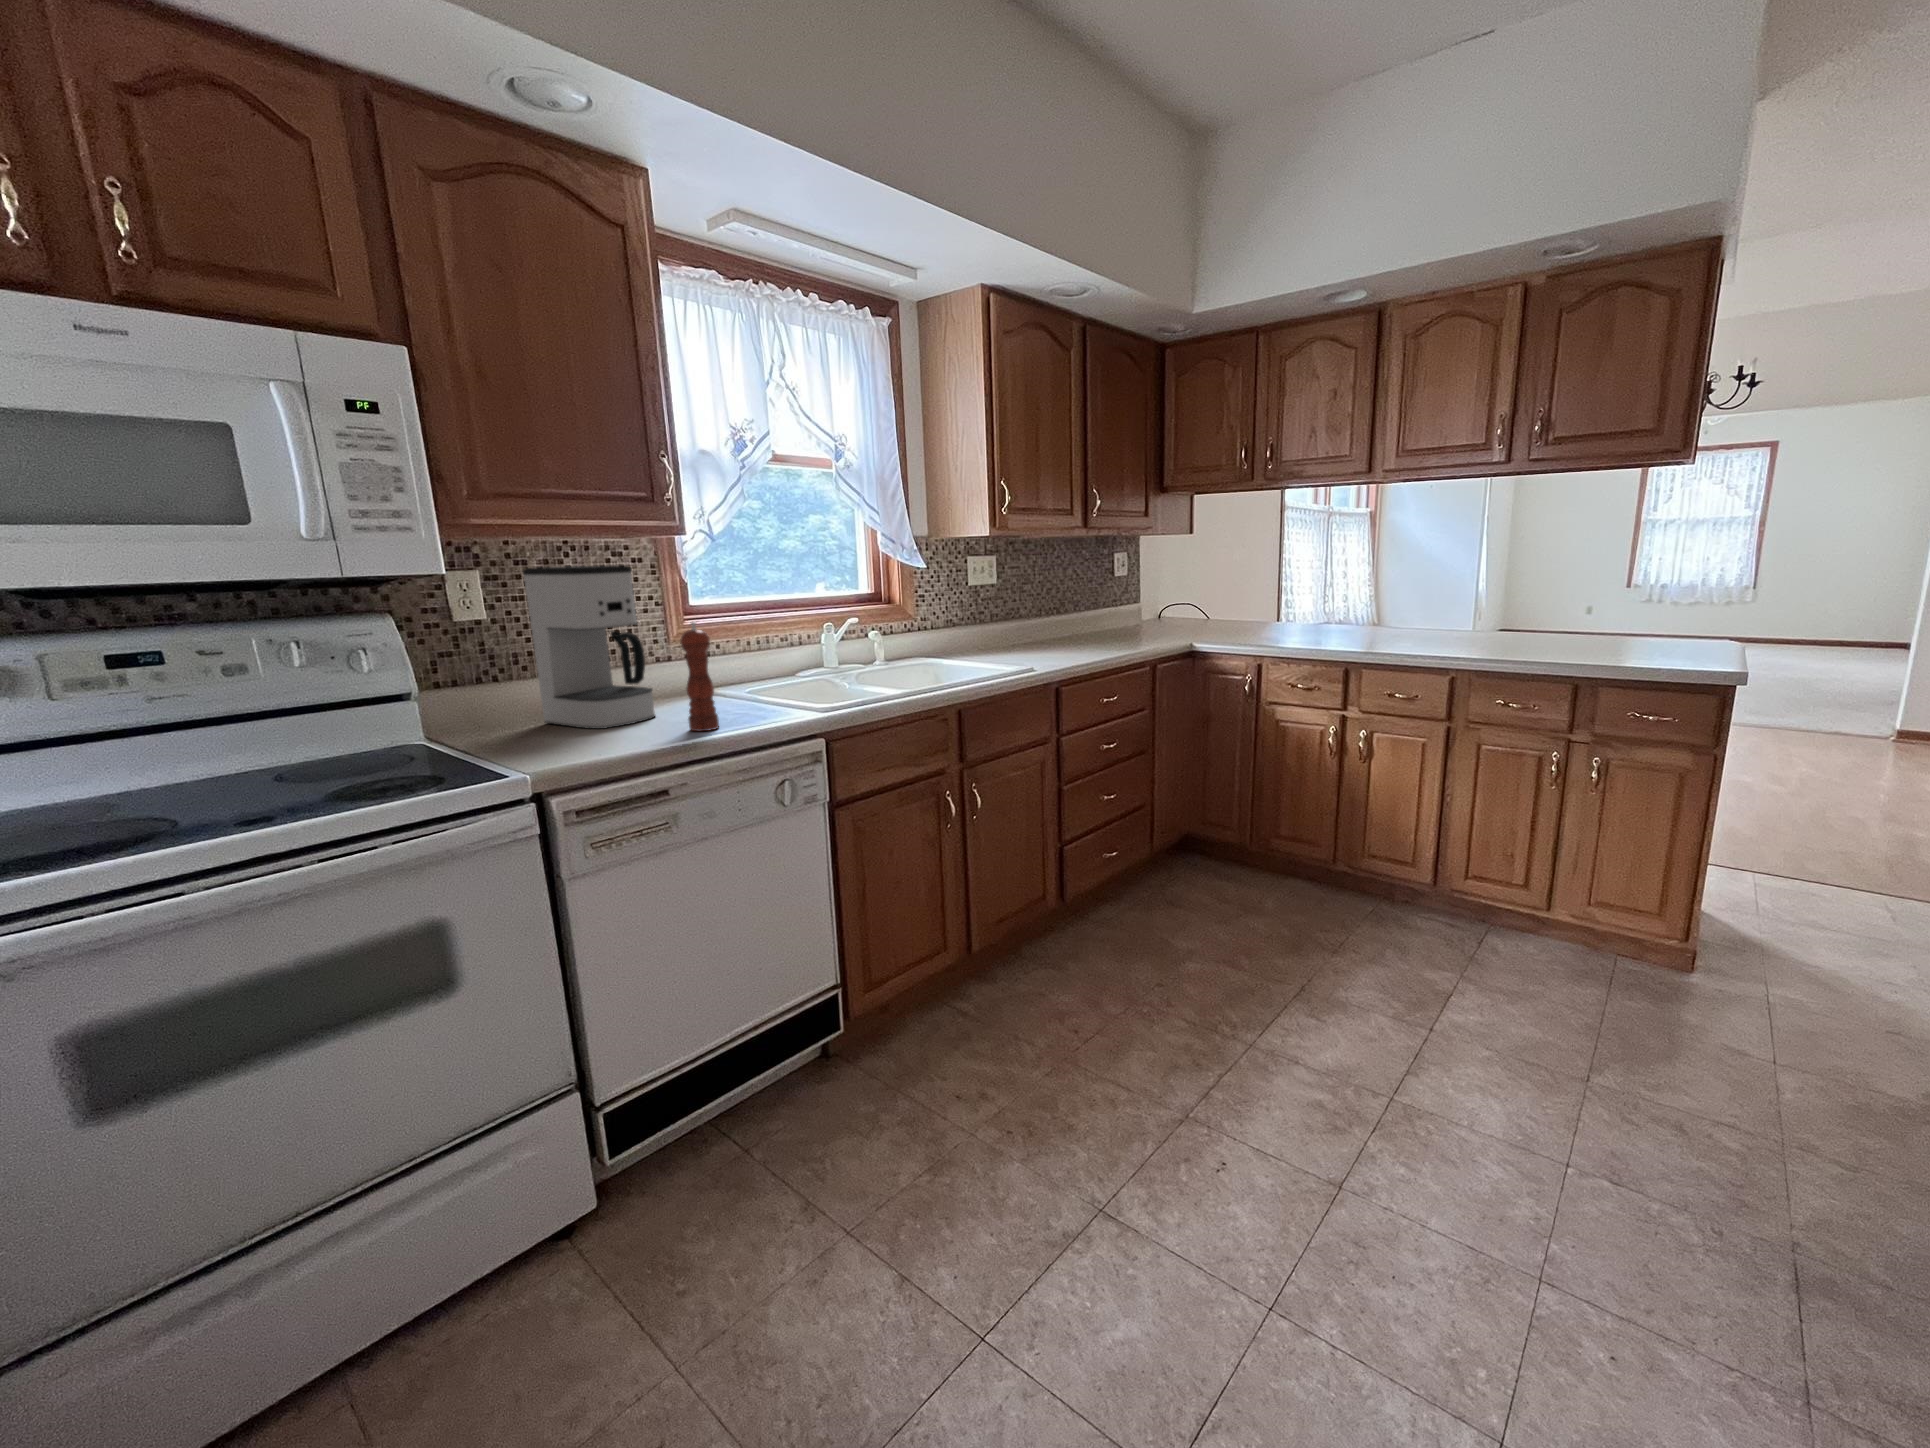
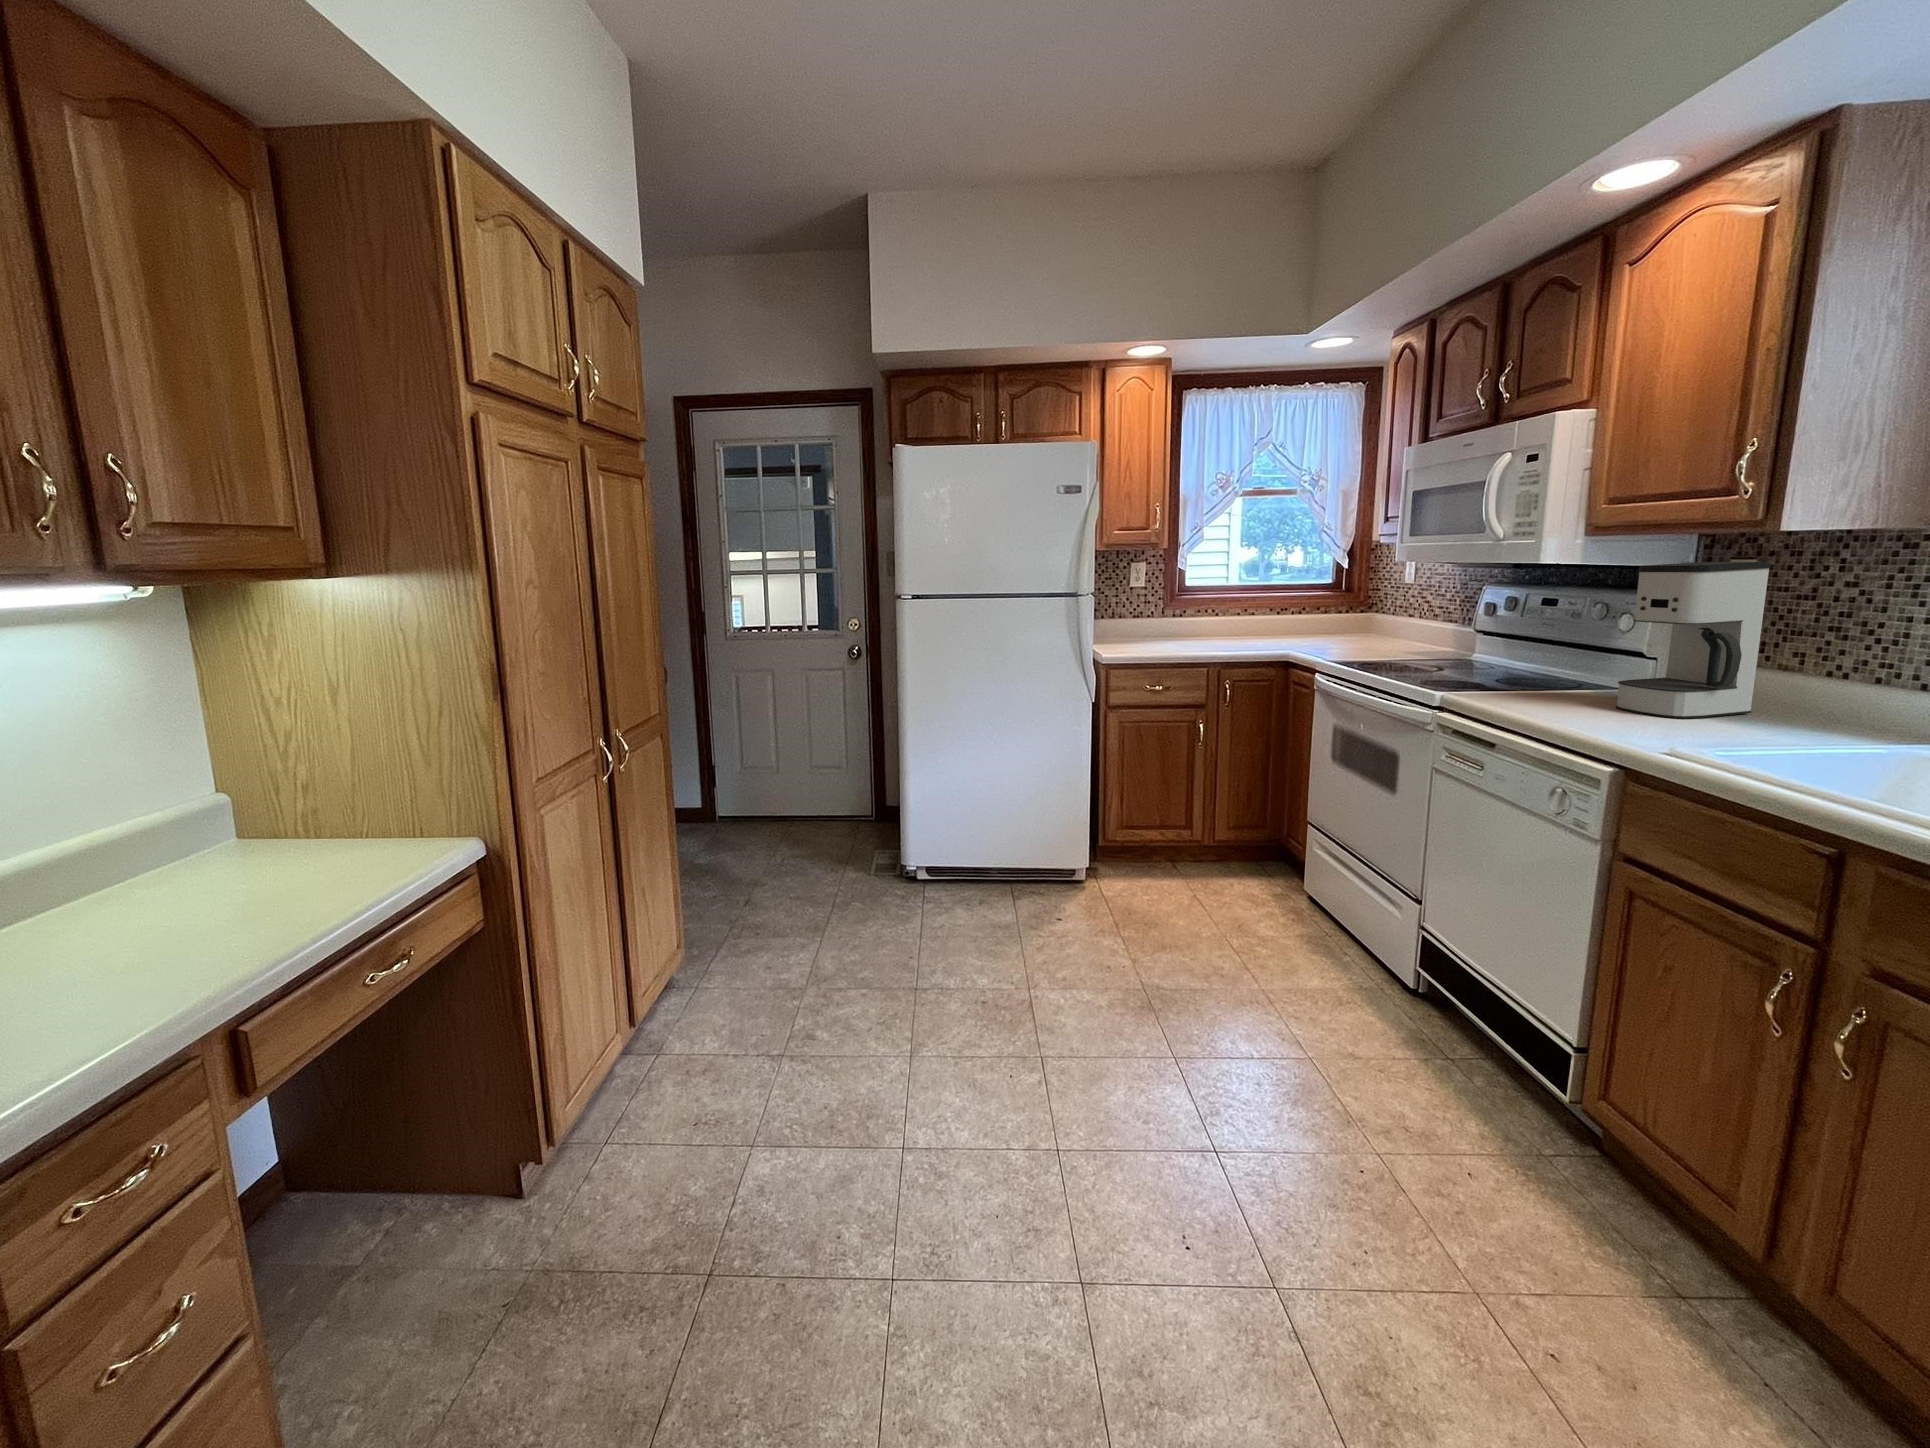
pepper mill: present [680,622,719,731] -> none [1541,621,1581,720]

